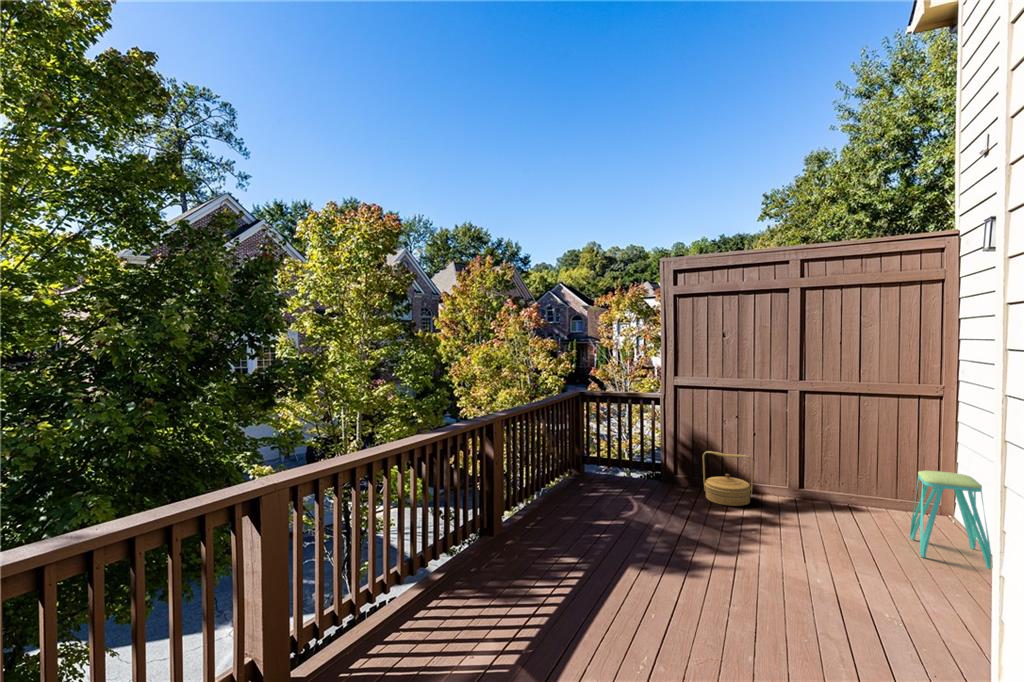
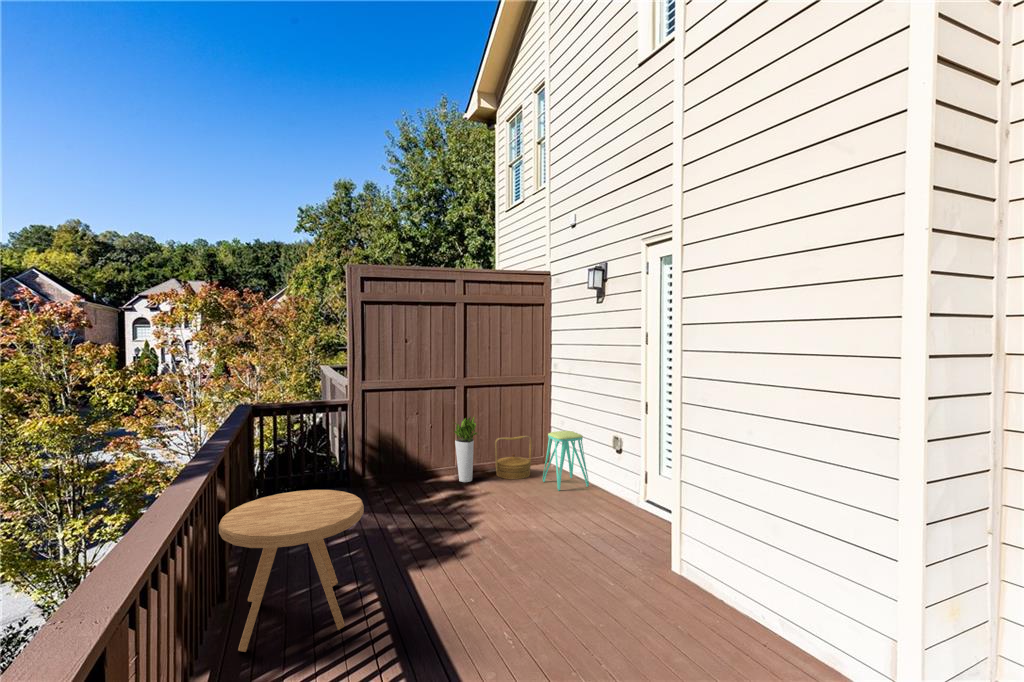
planter: none [775,429,817,509] -> present [454,417,477,482]
woven basket: present [703,451,753,506] -> present [495,436,532,479]
side table: none [465,462,573,584] -> present [219,490,364,652]

